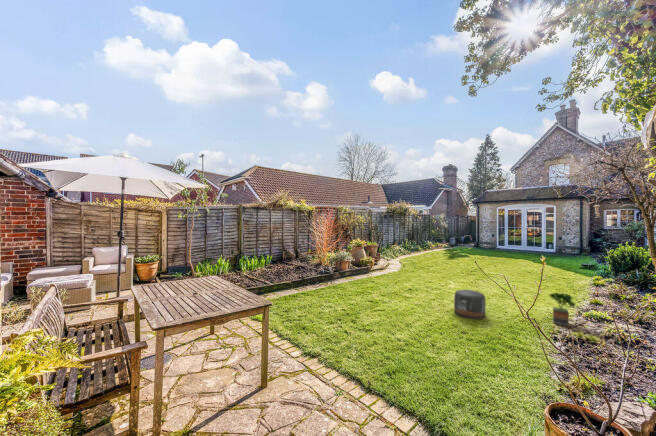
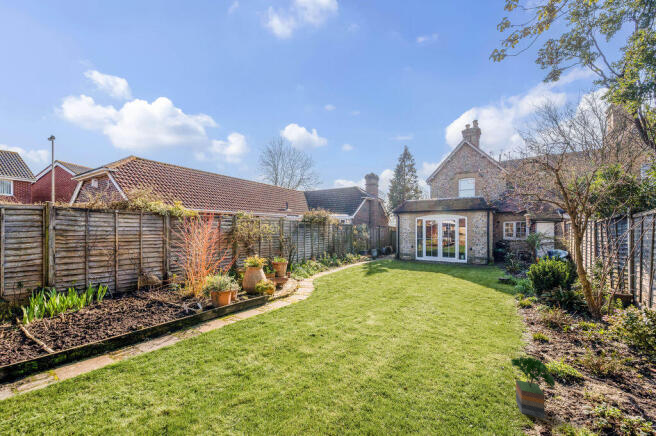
pouf: present [454,290,486,319] -> none [368,353,417,417]

